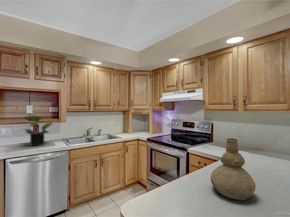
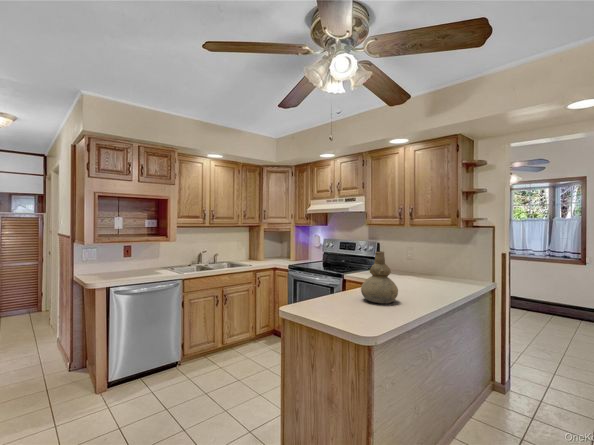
potted plant: present [25,116,52,146] -> none [116,232,155,275]

